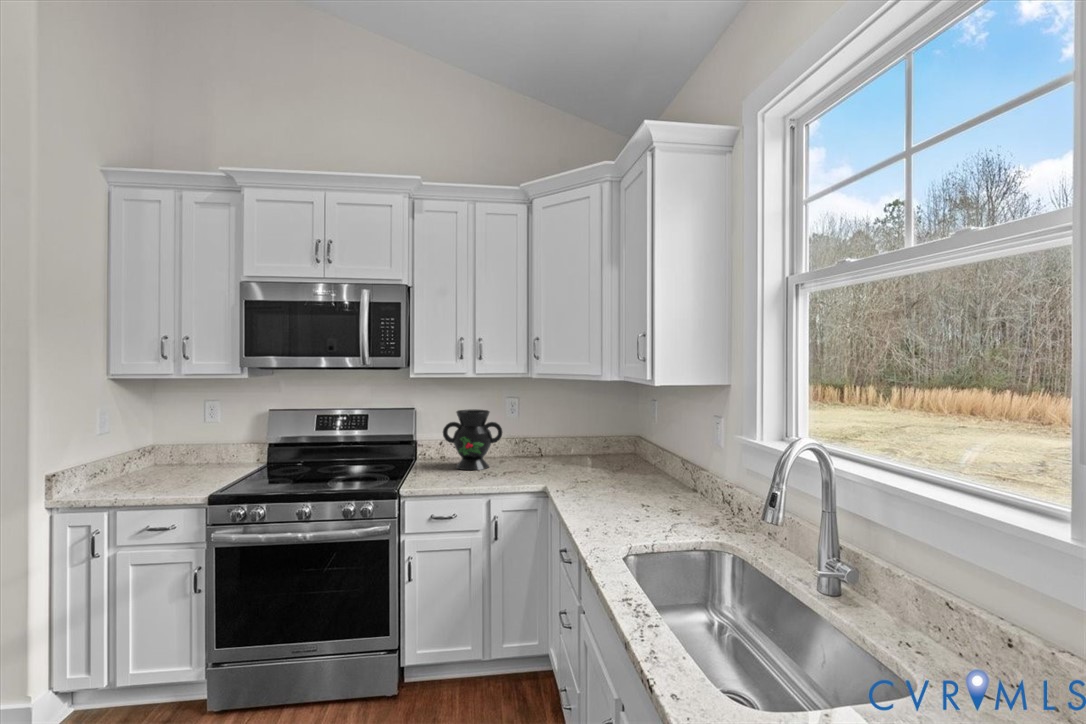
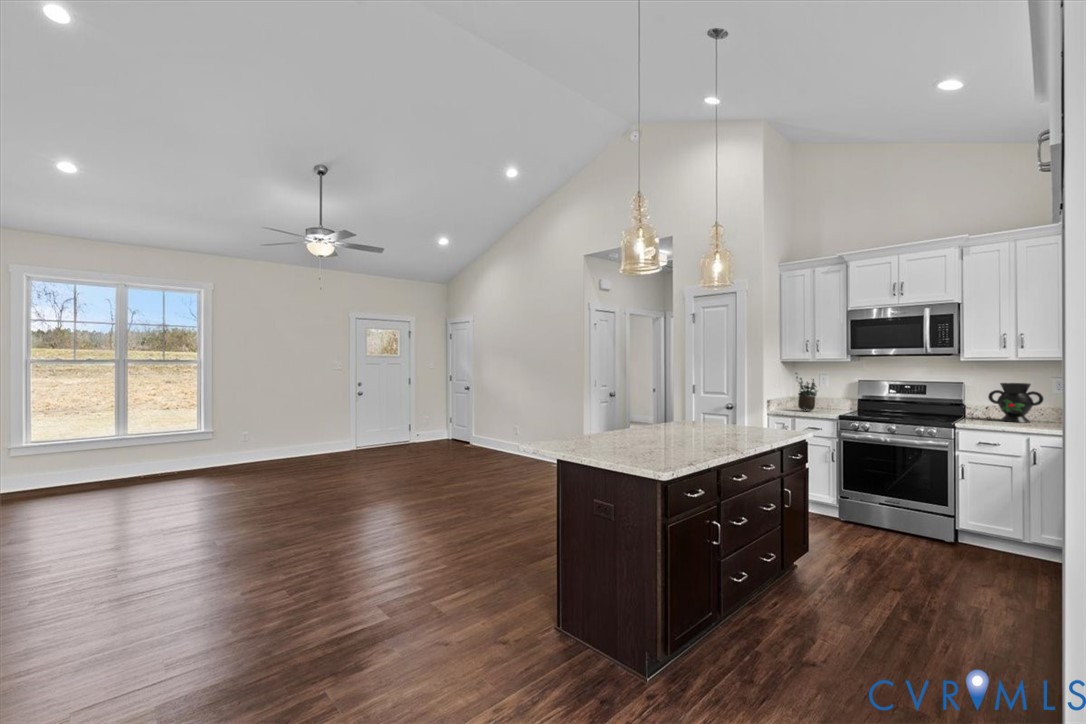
potted plant: none [132,403,181,485] -> present [796,373,817,411]

